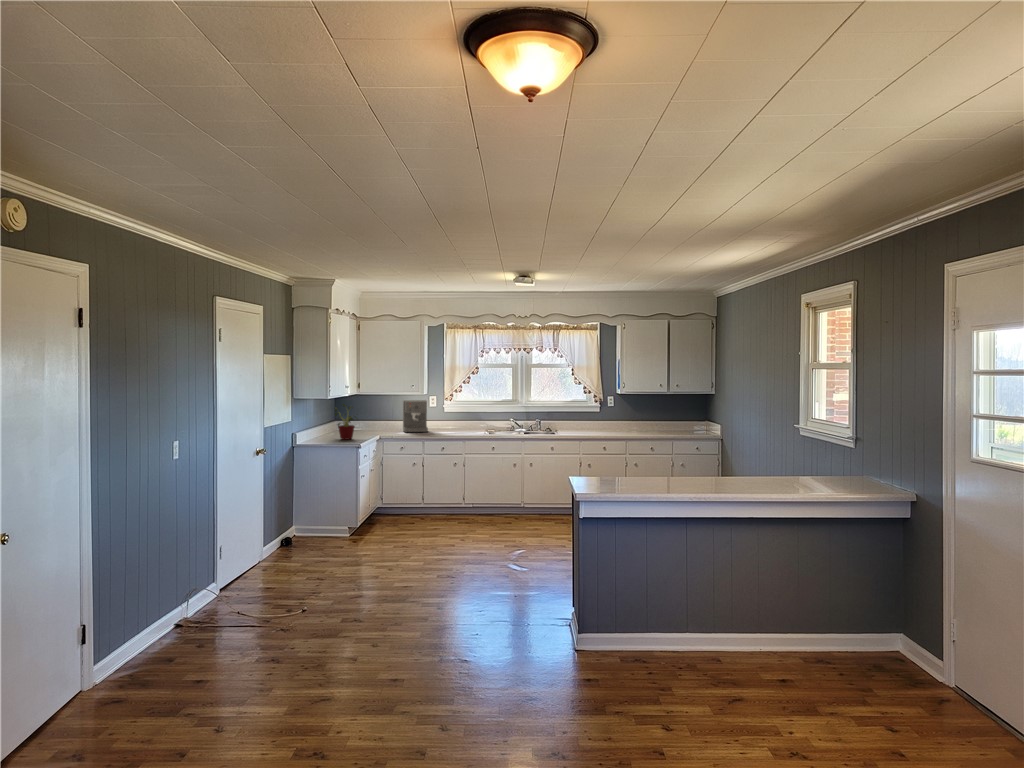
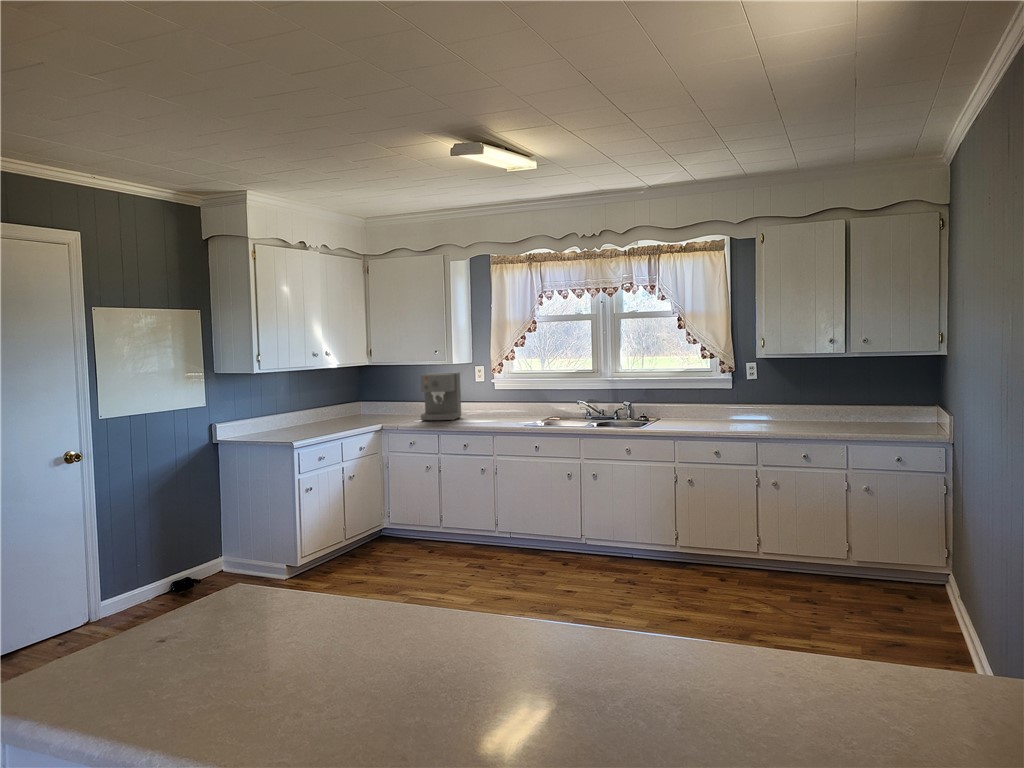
potted plant: present [335,404,357,440] -> none [290,380,326,433]

